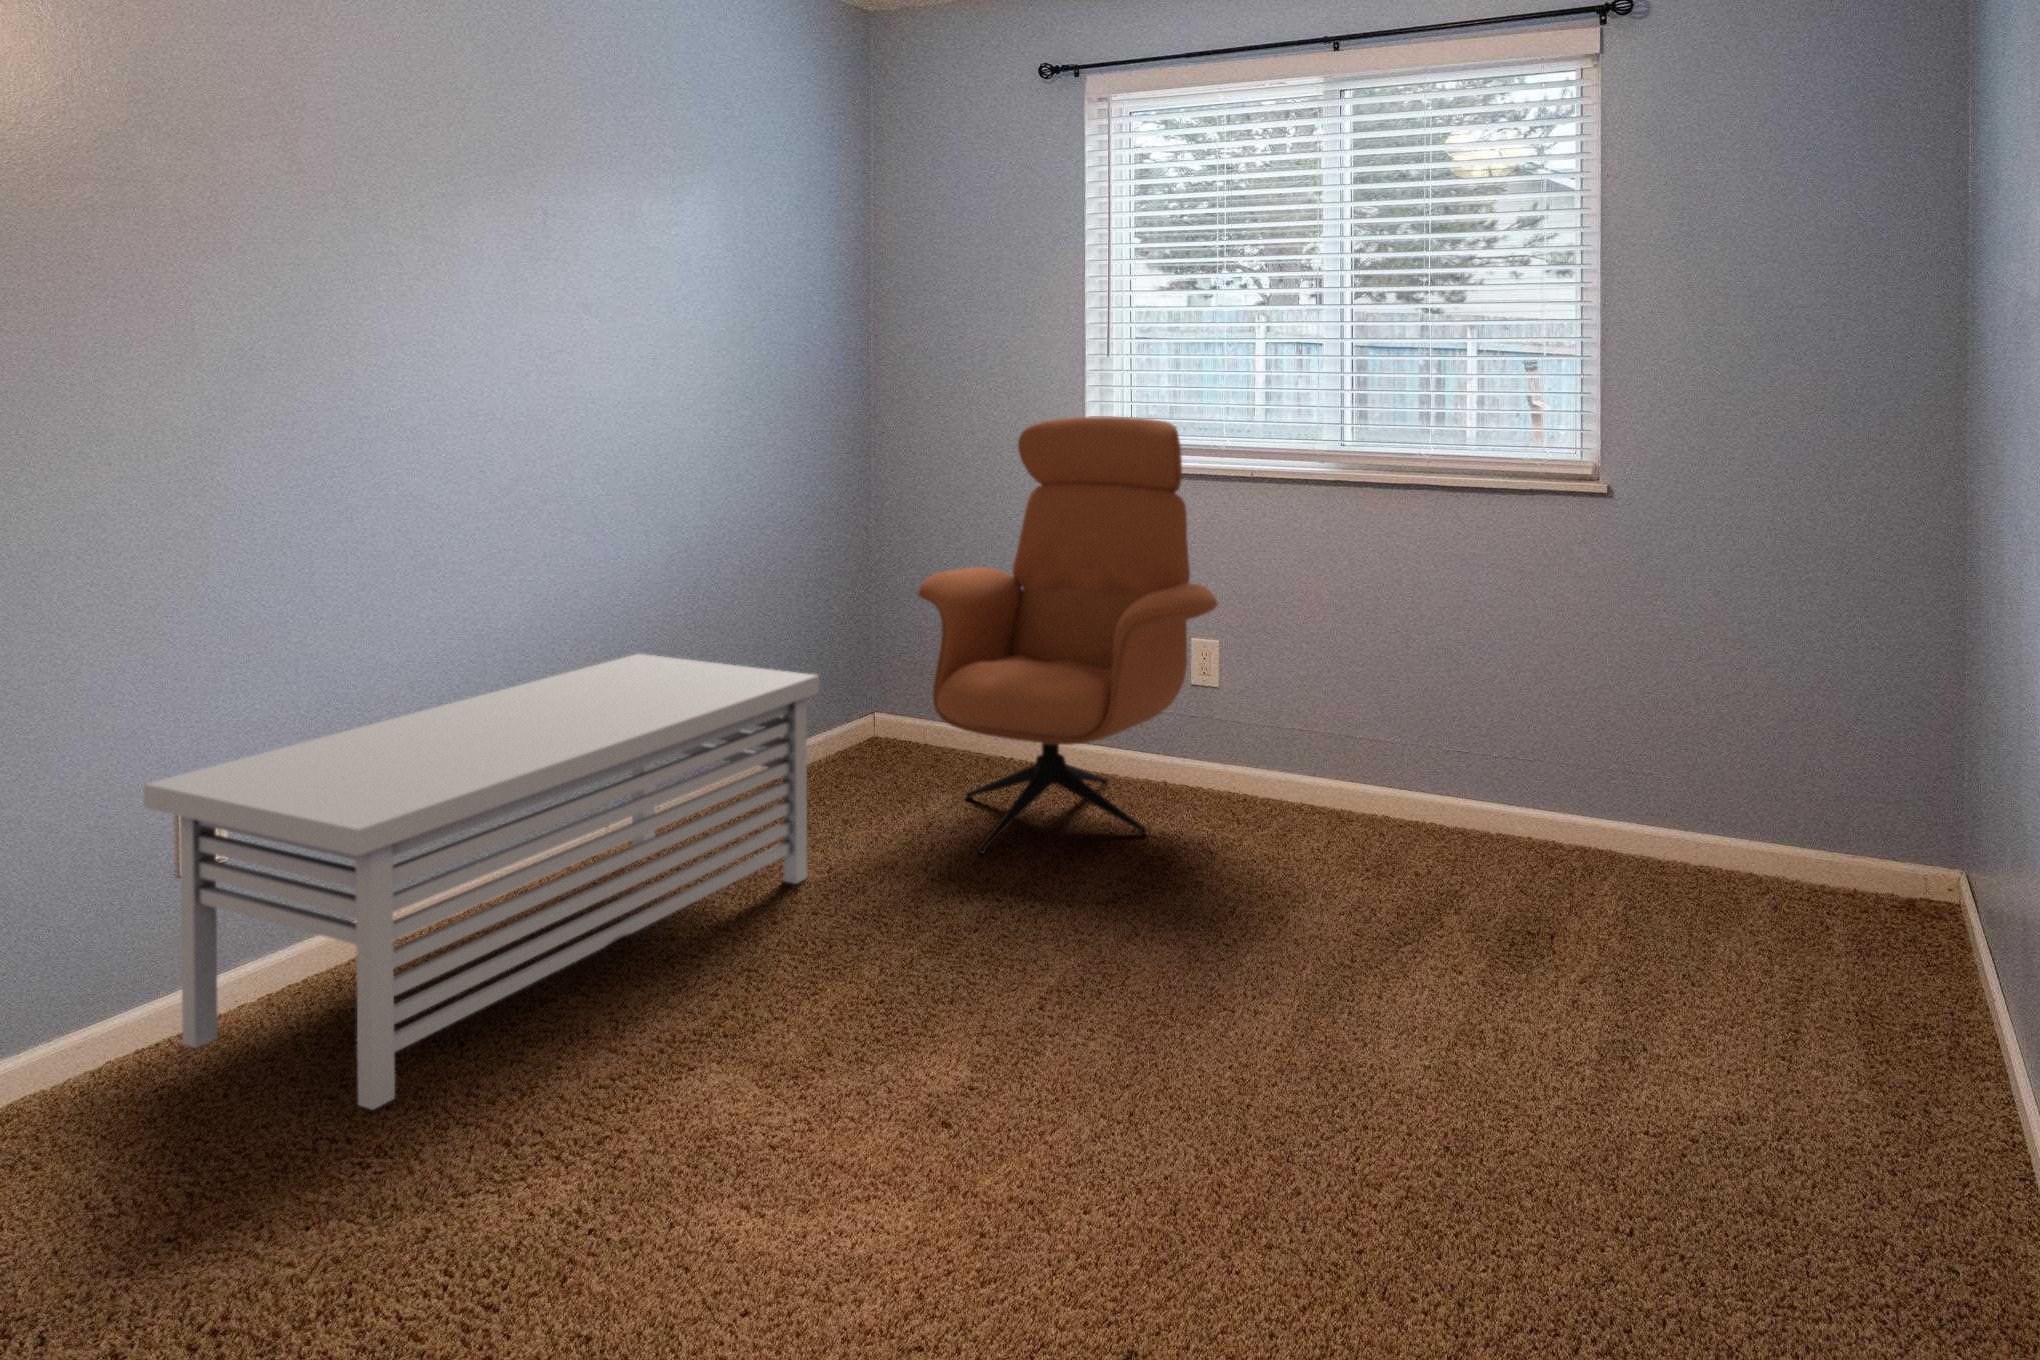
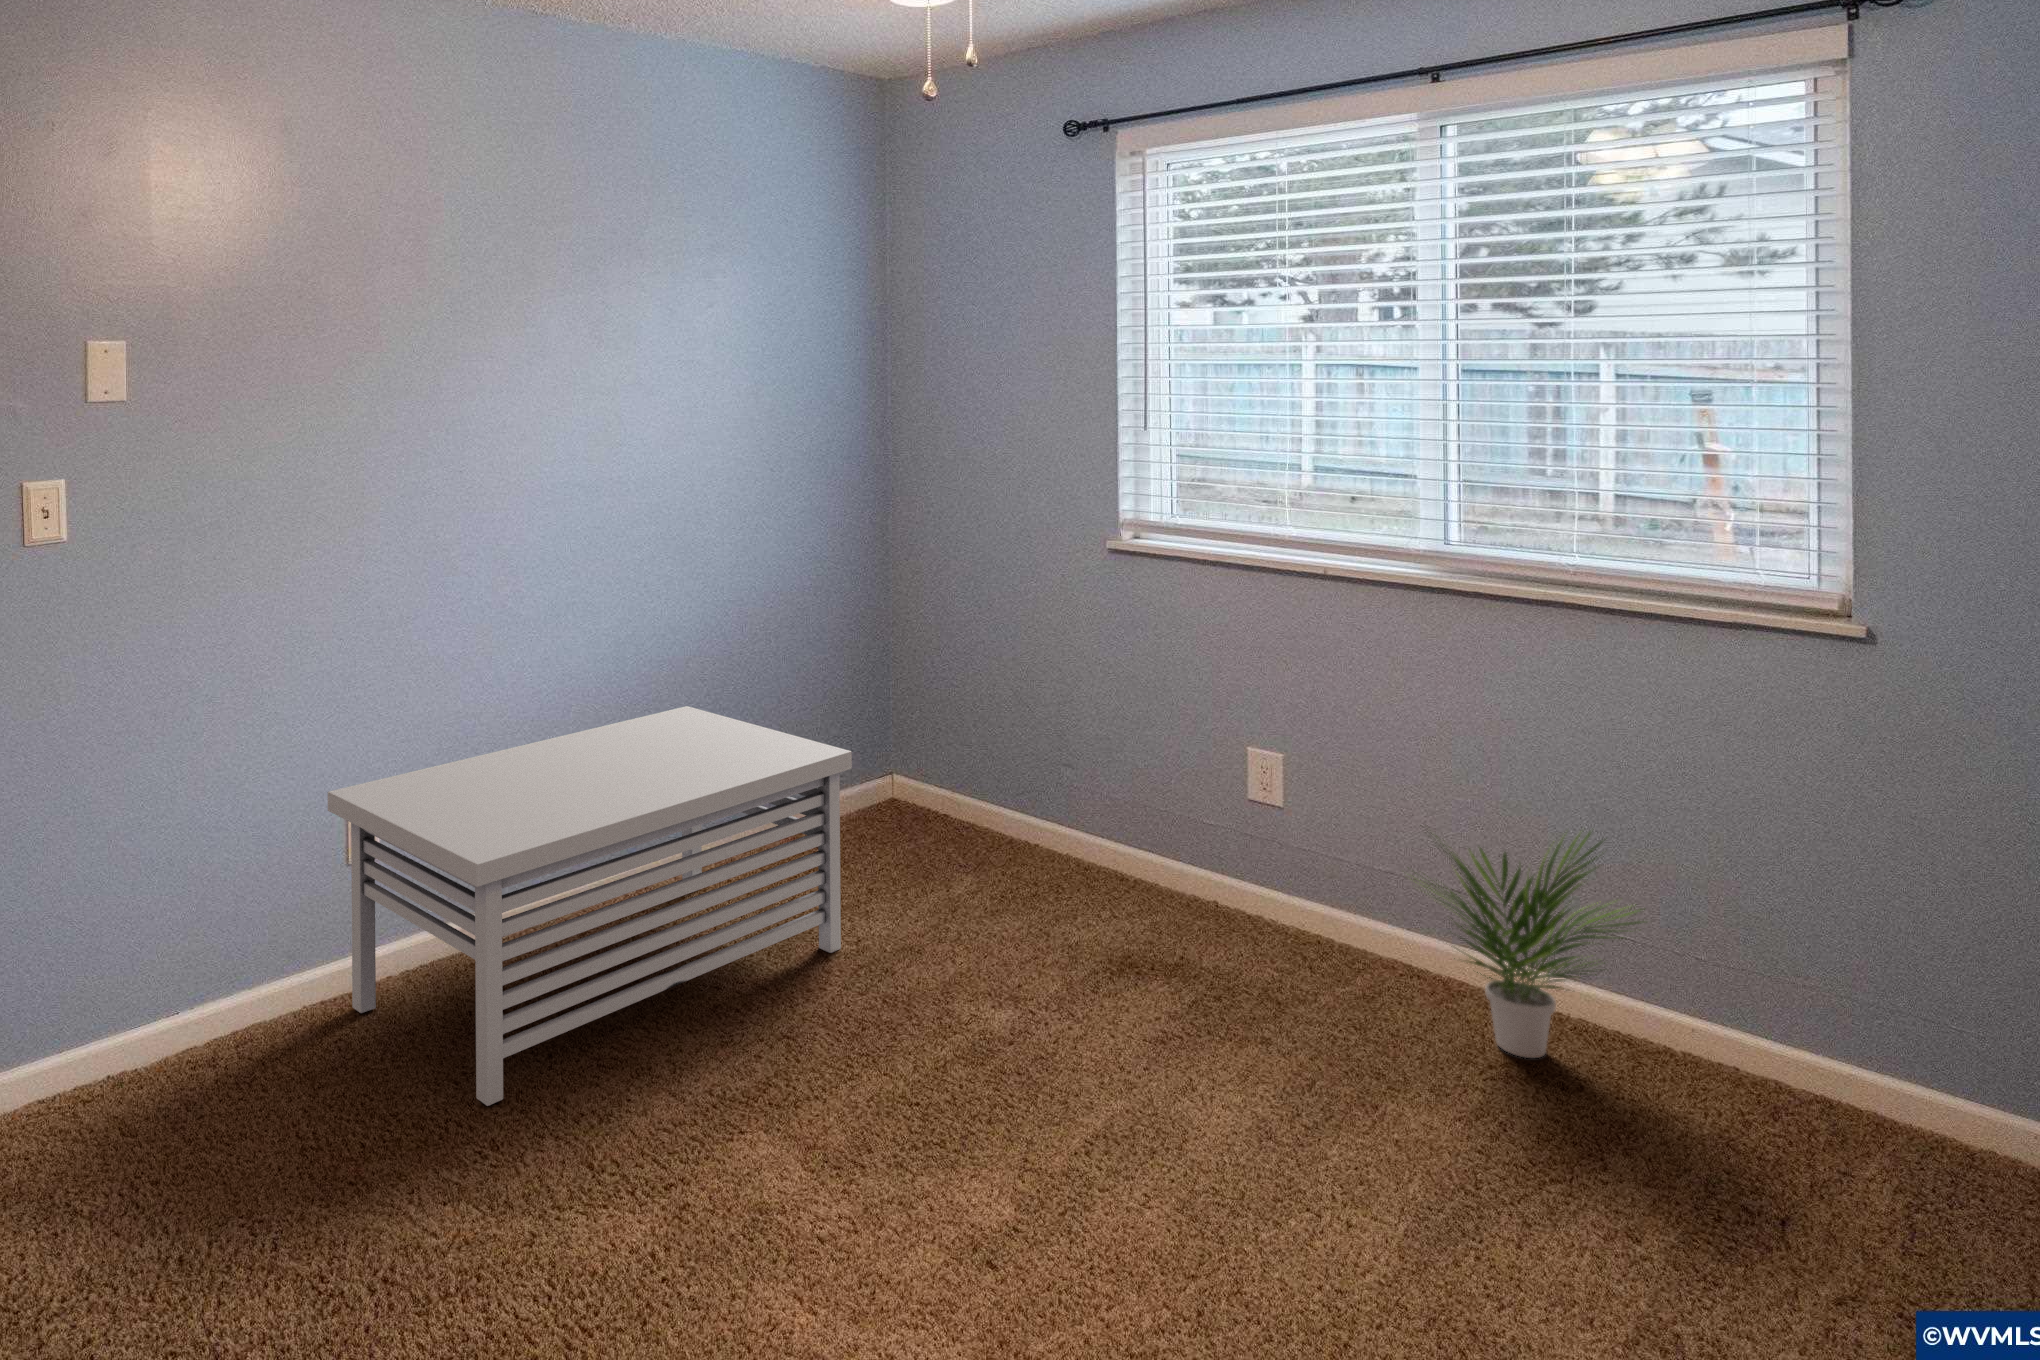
armchair: present [917,417,1218,853] -> none [945,496,1285,964]
potted plant: none [1306,665,1480,861] -> present [1413,831,1641,1058]

